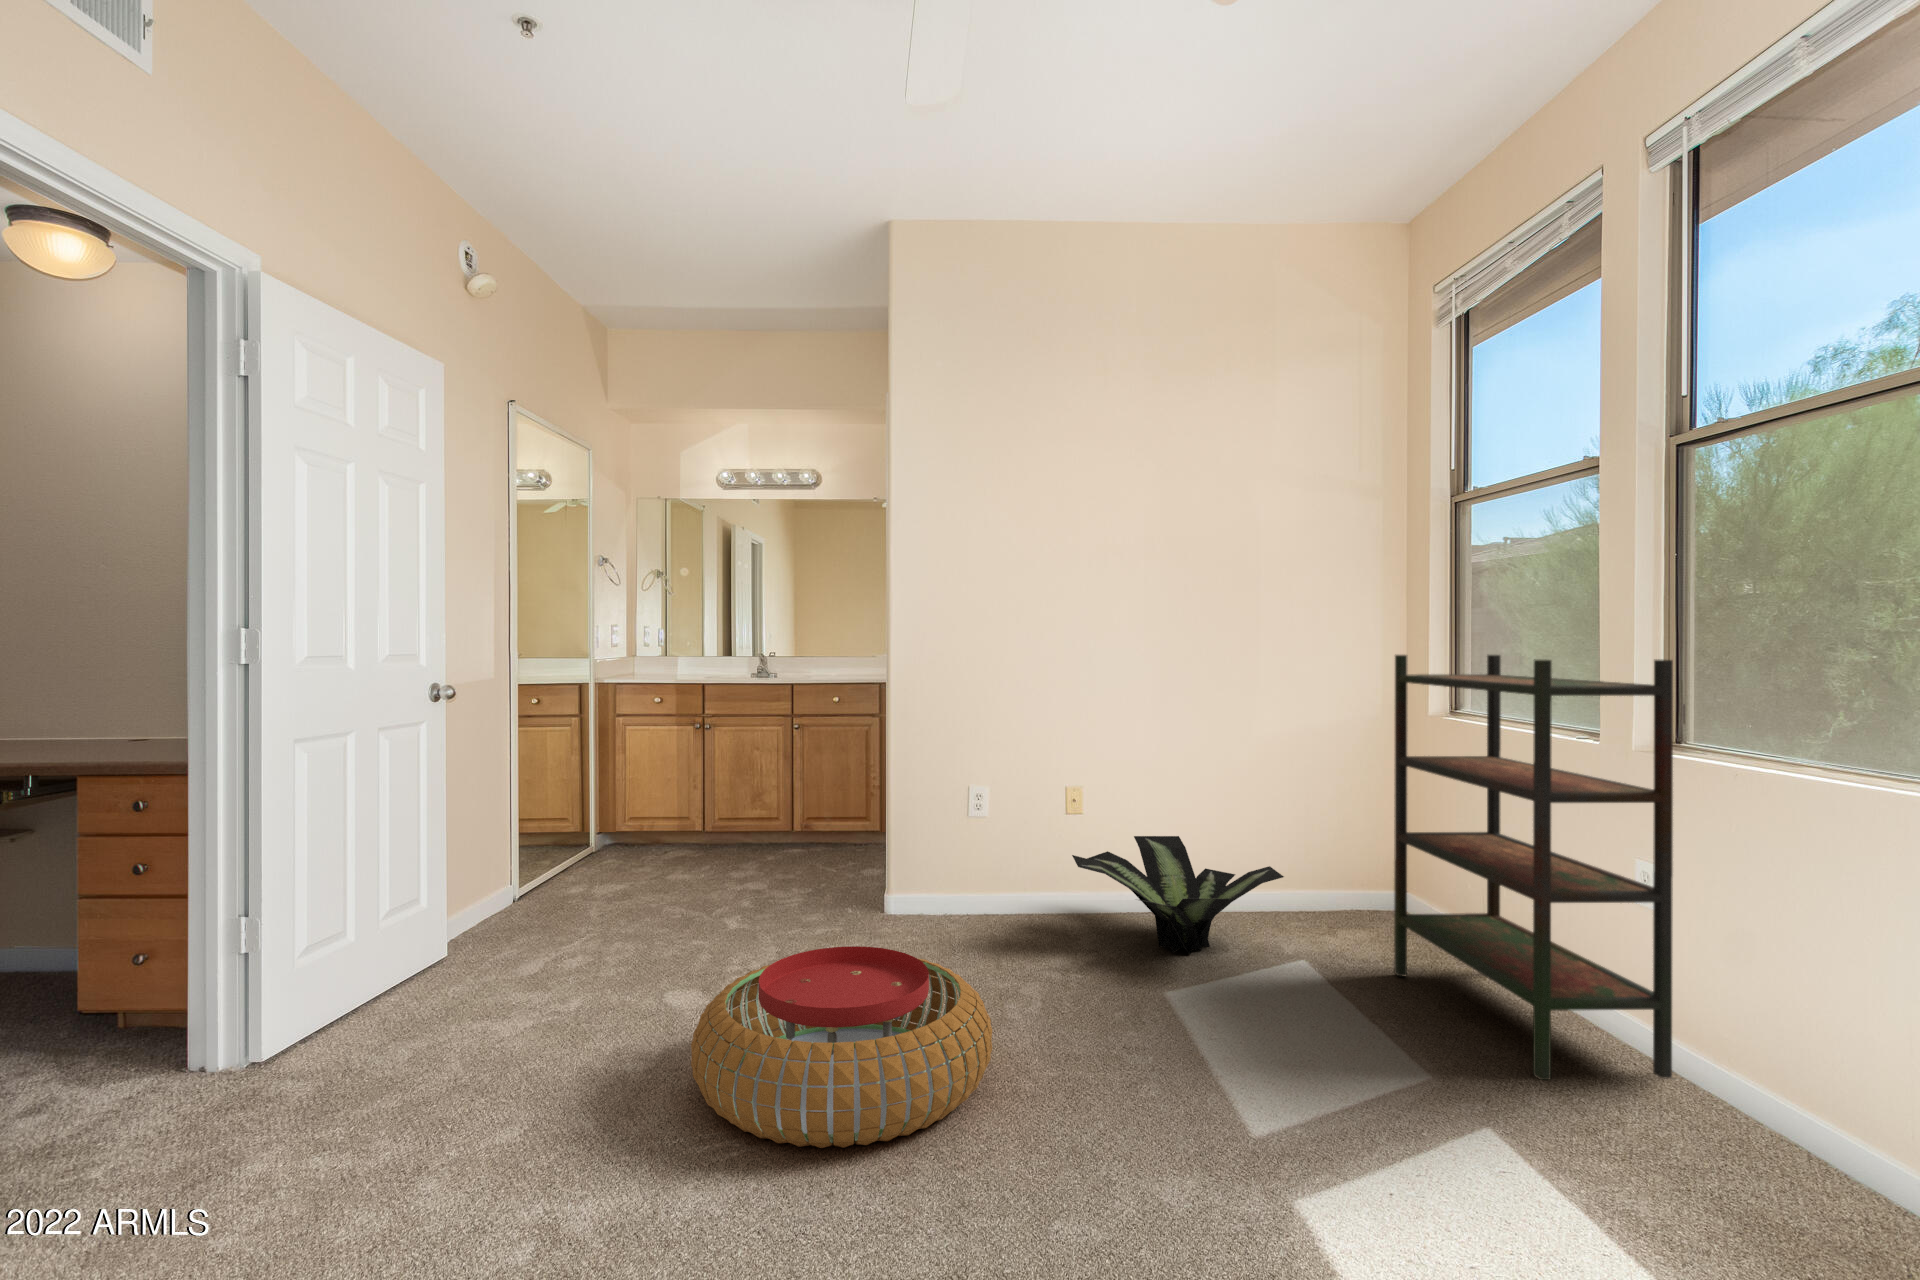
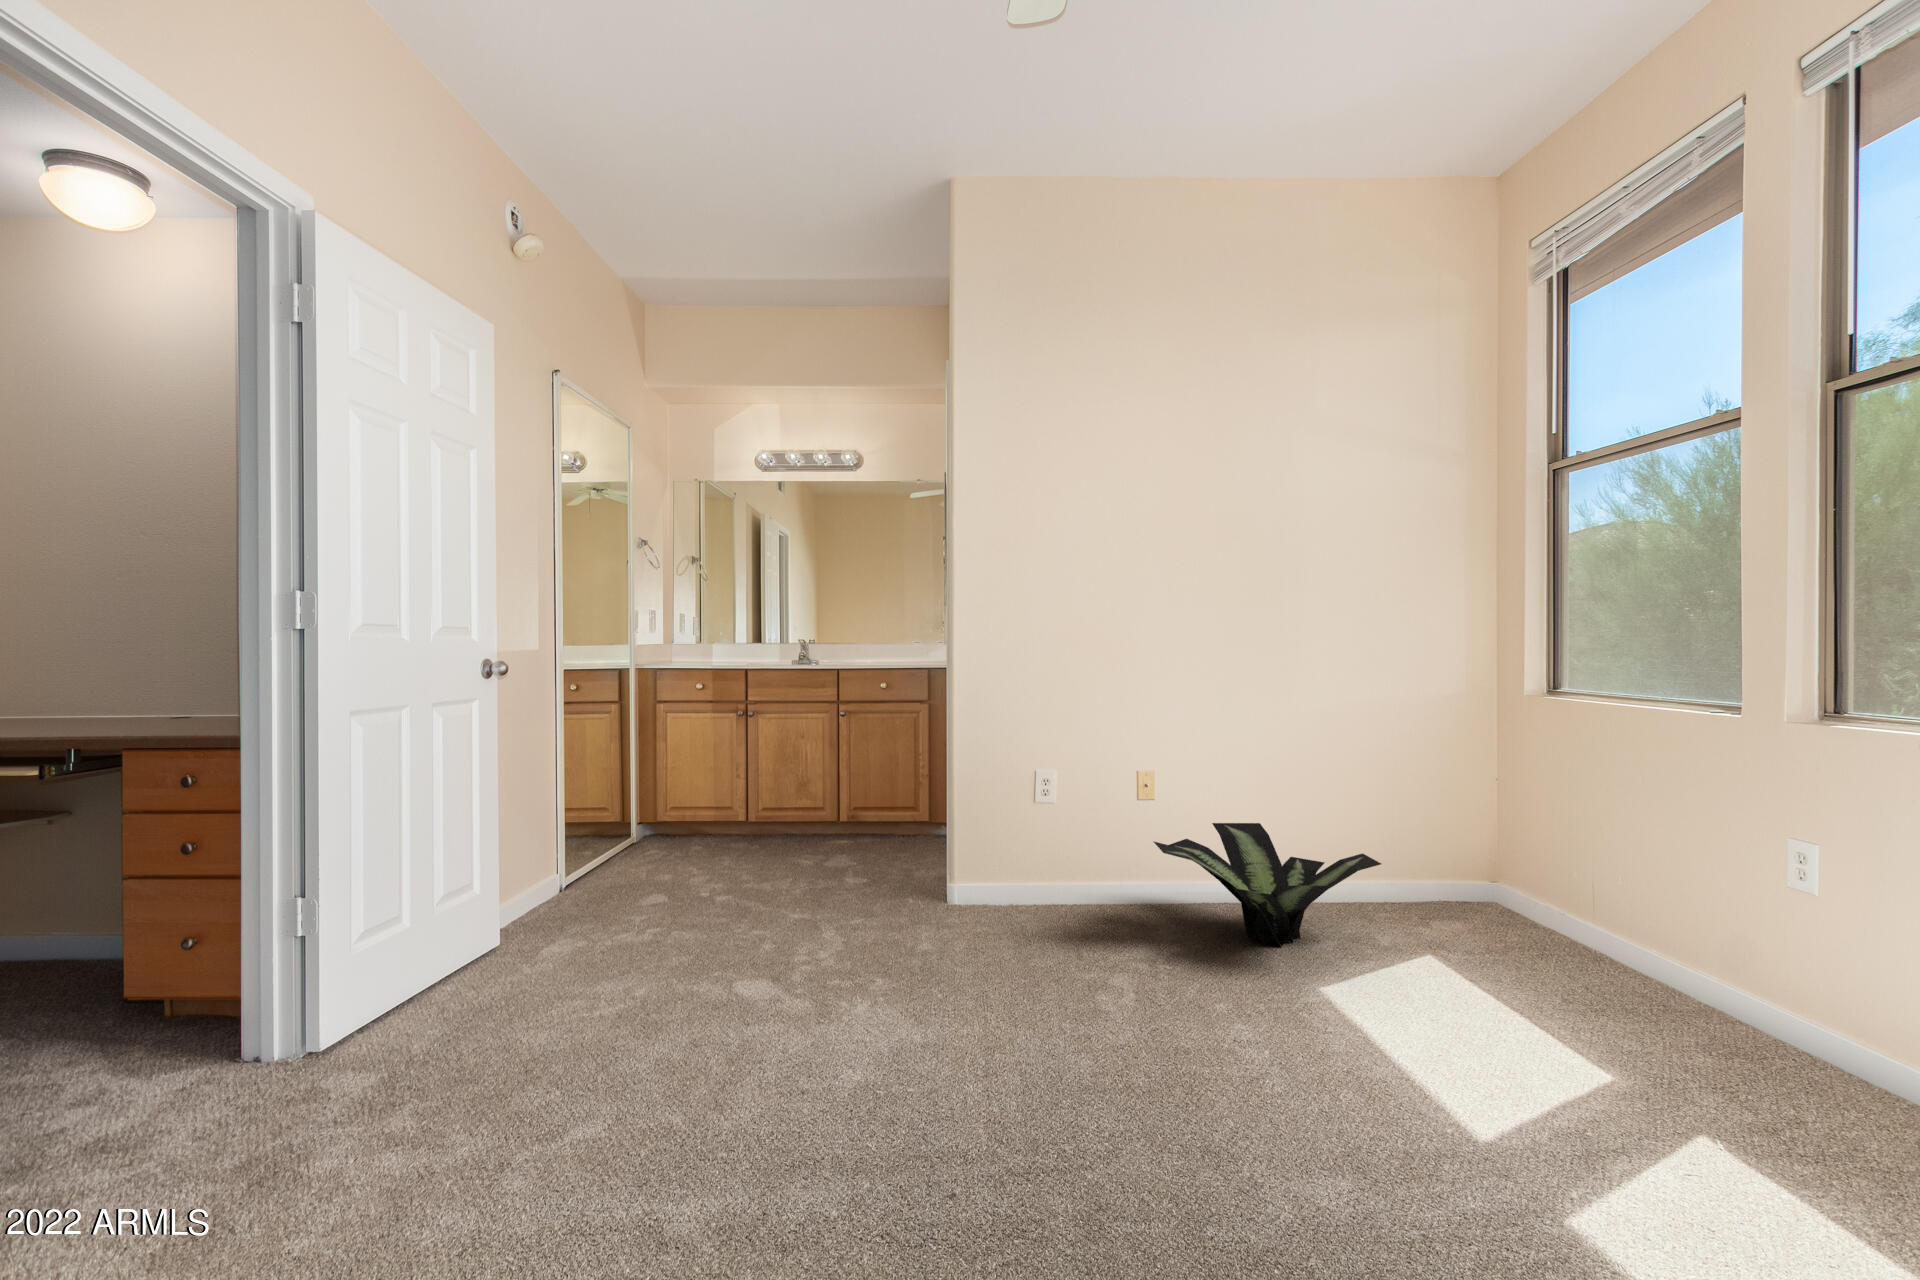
bookshelf: present [1394,655,1673,1080] -> none [1506,620,1842,1077]
pouf: present [691,946,992,1148] -> none [782,932,1103,1145]

